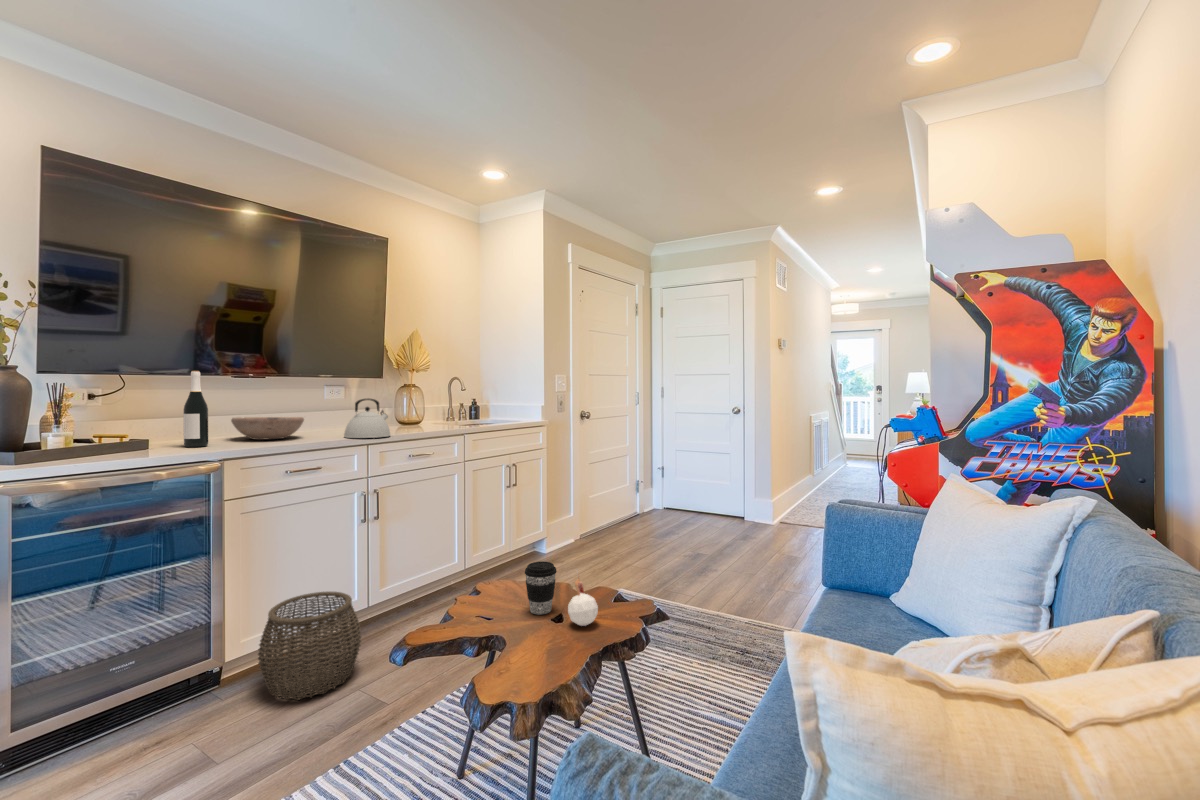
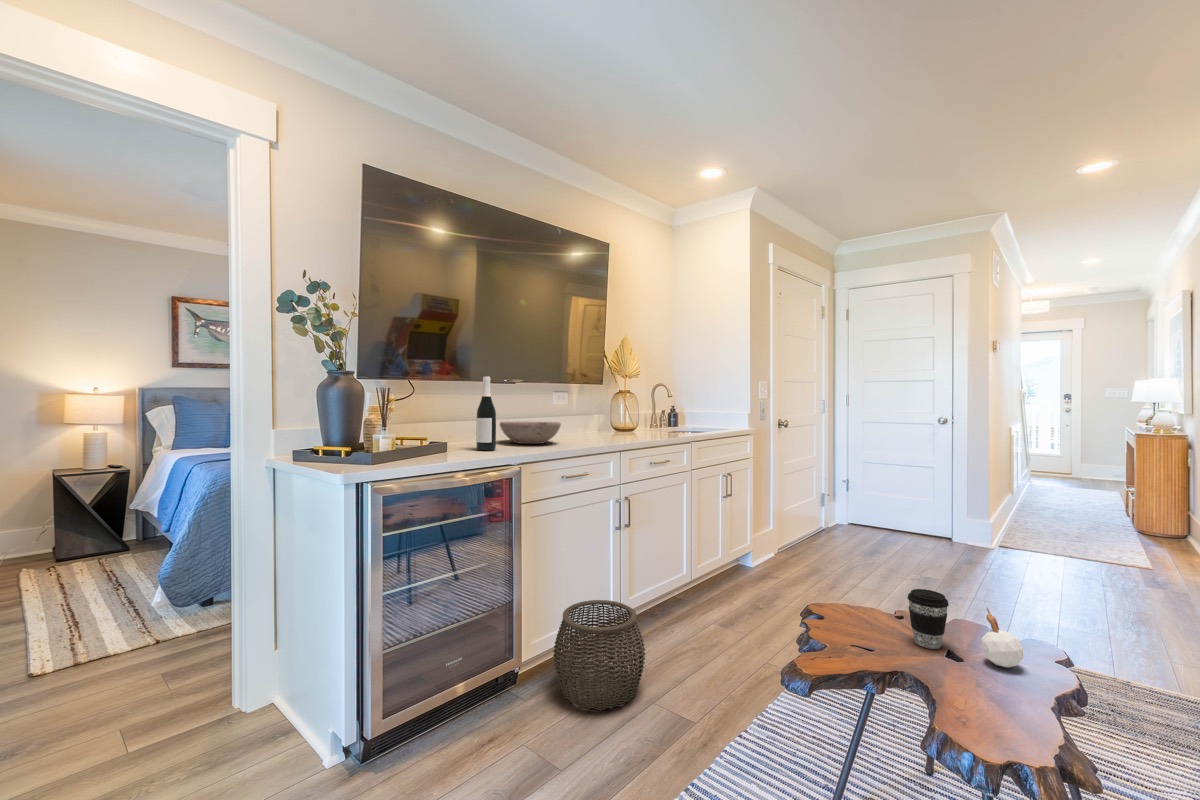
kettle: present [344,399,390,438] -> none [592,404,636,444]

